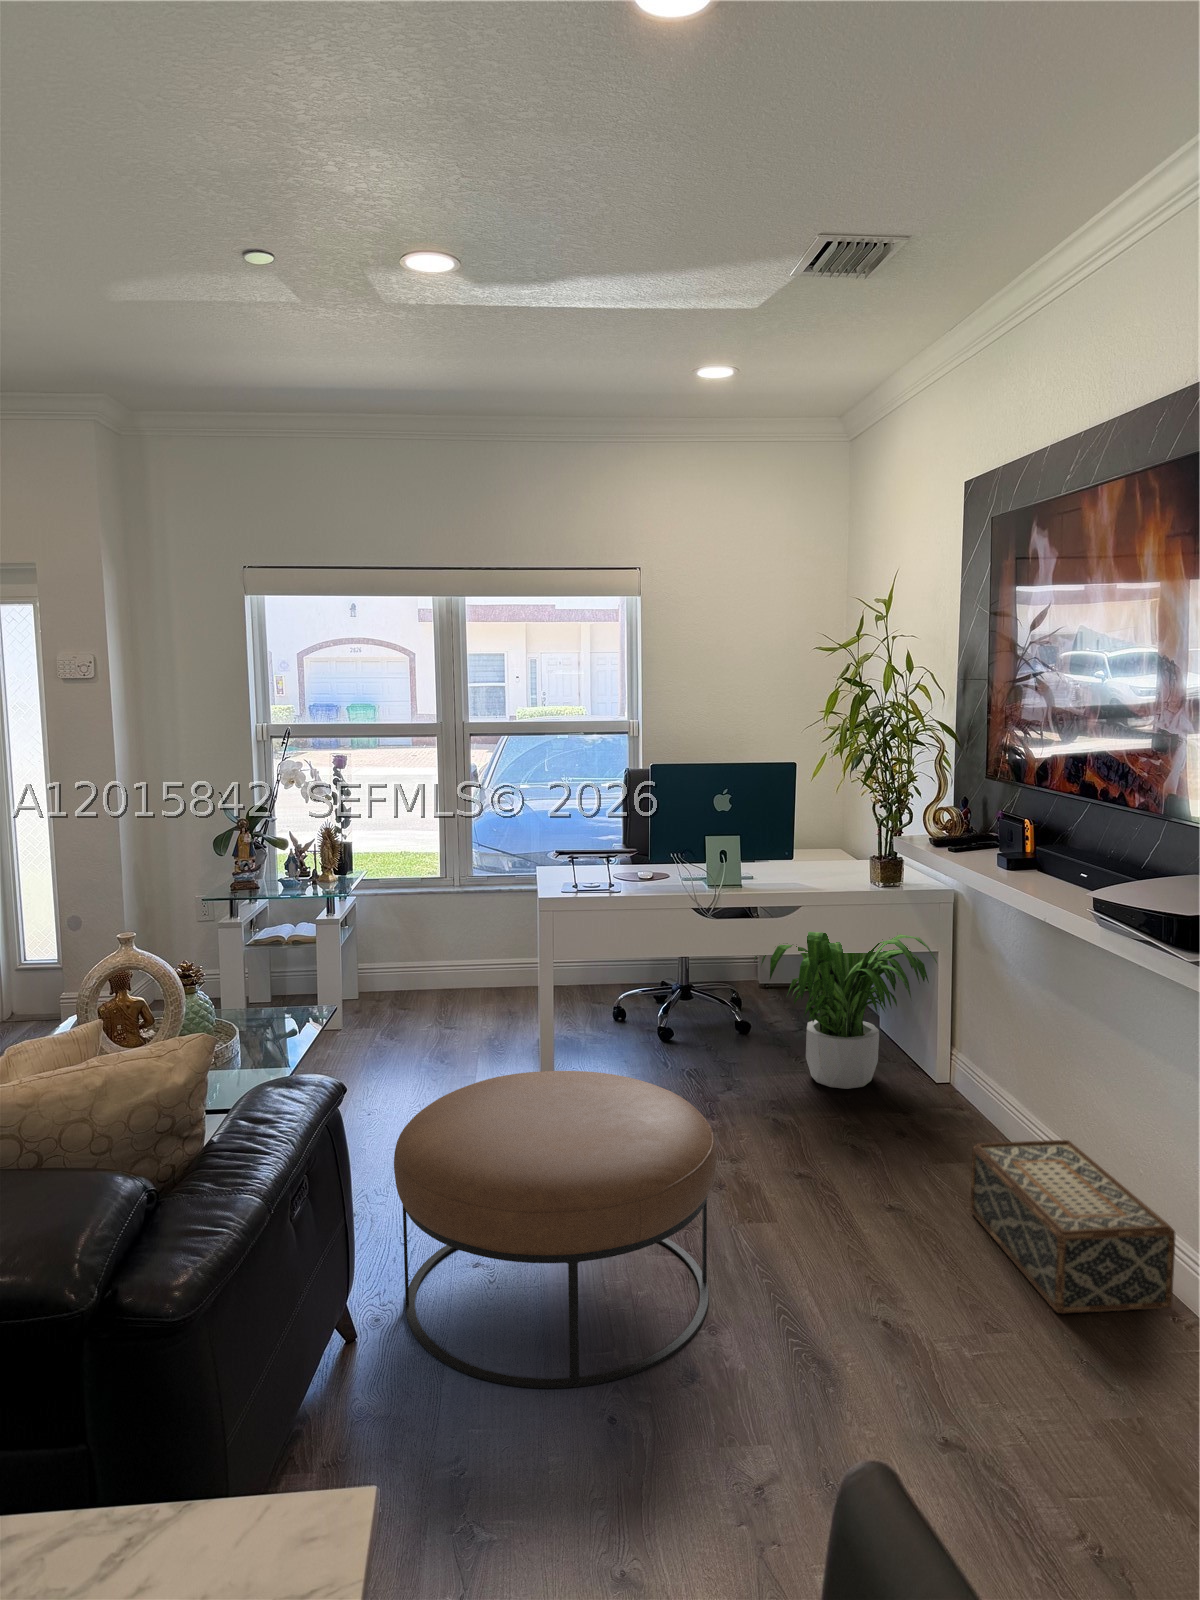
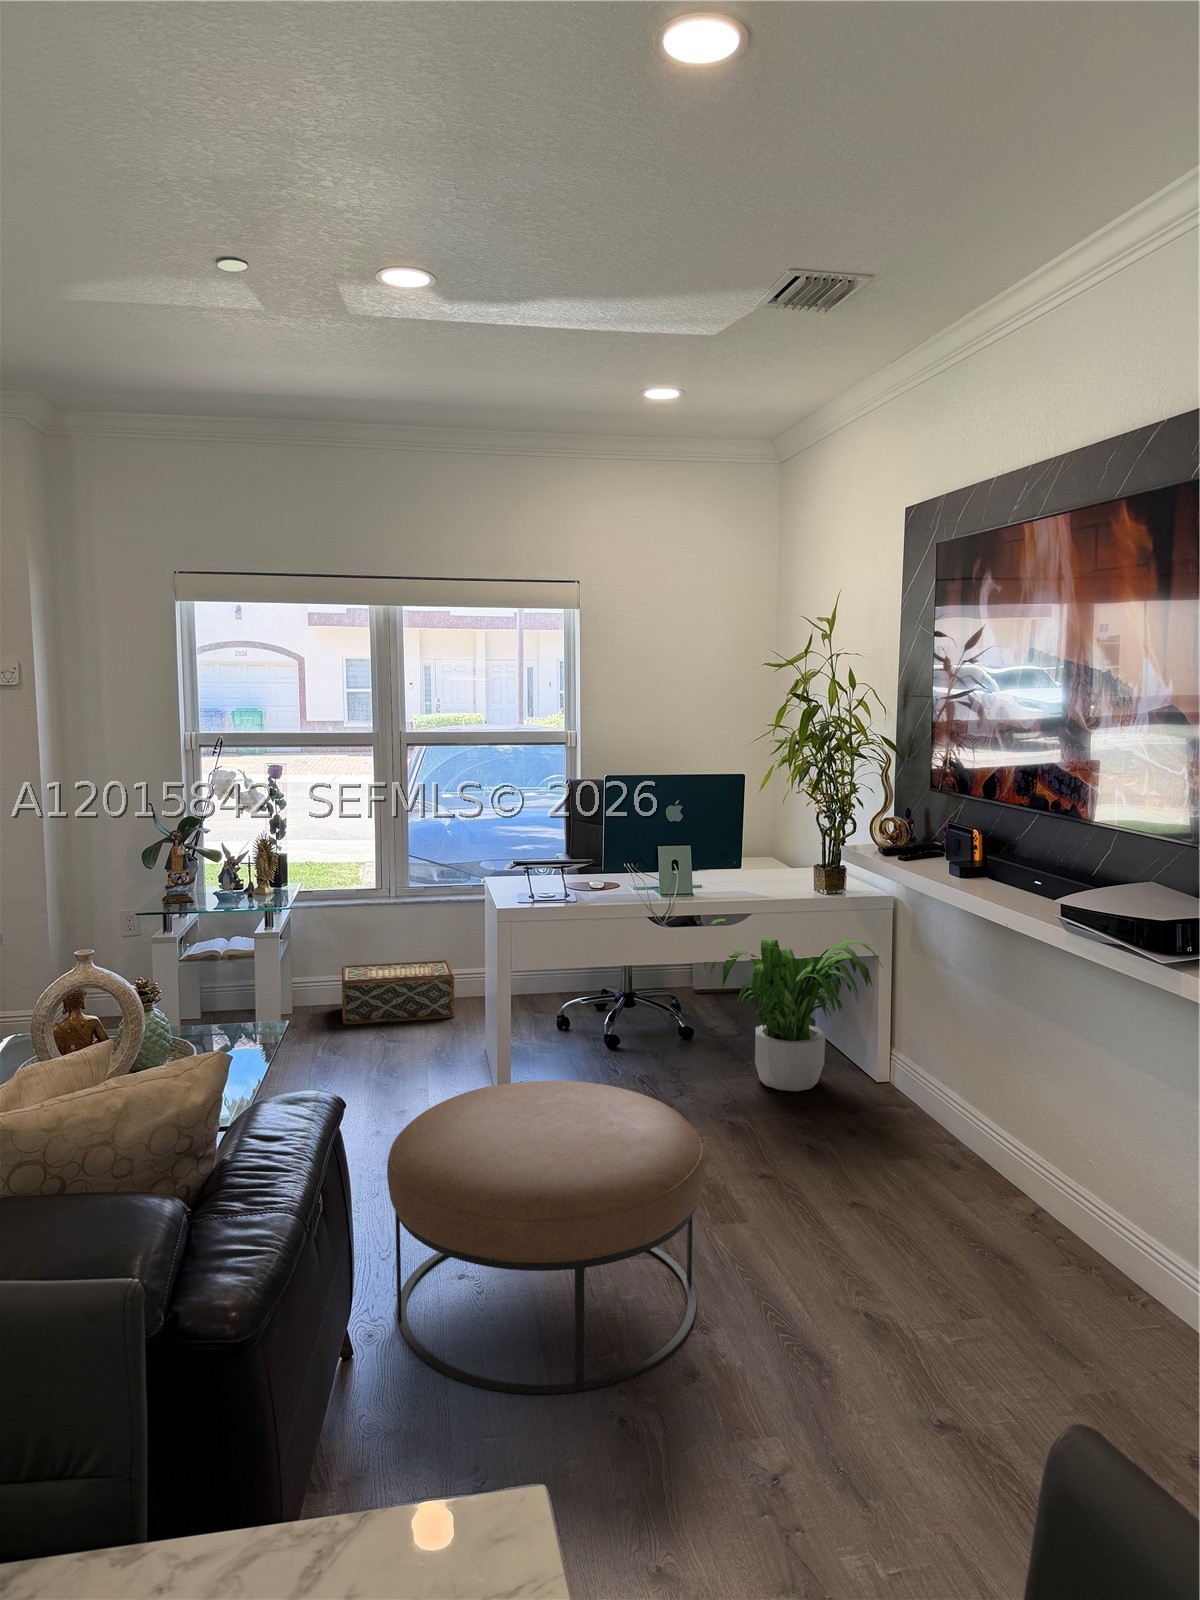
woven basket: present [971,1140,1176,1313] -> present [342,960,455,1024]

